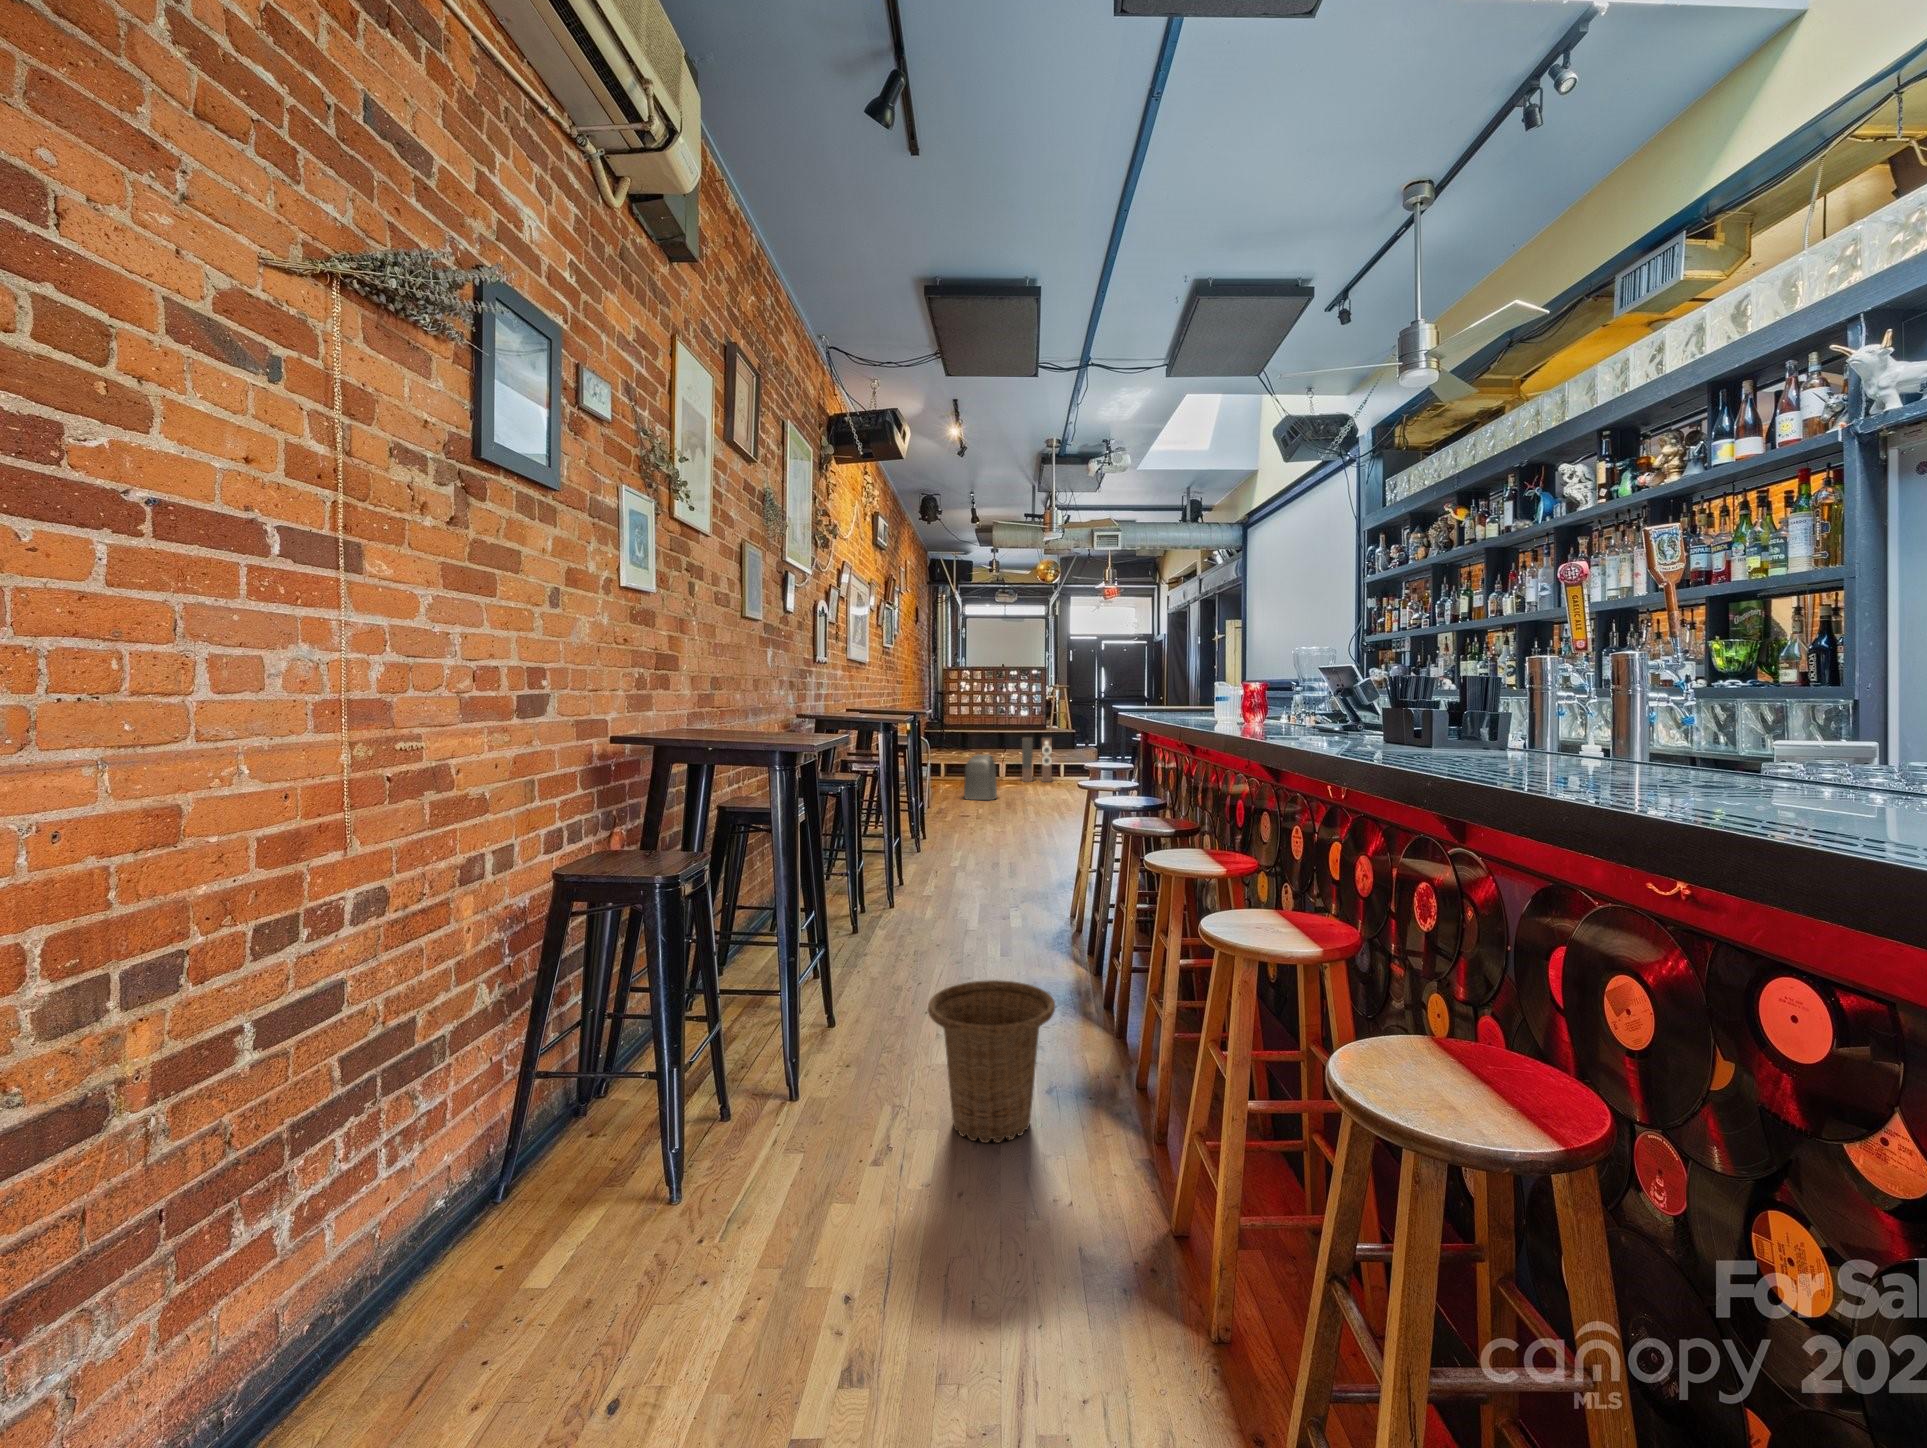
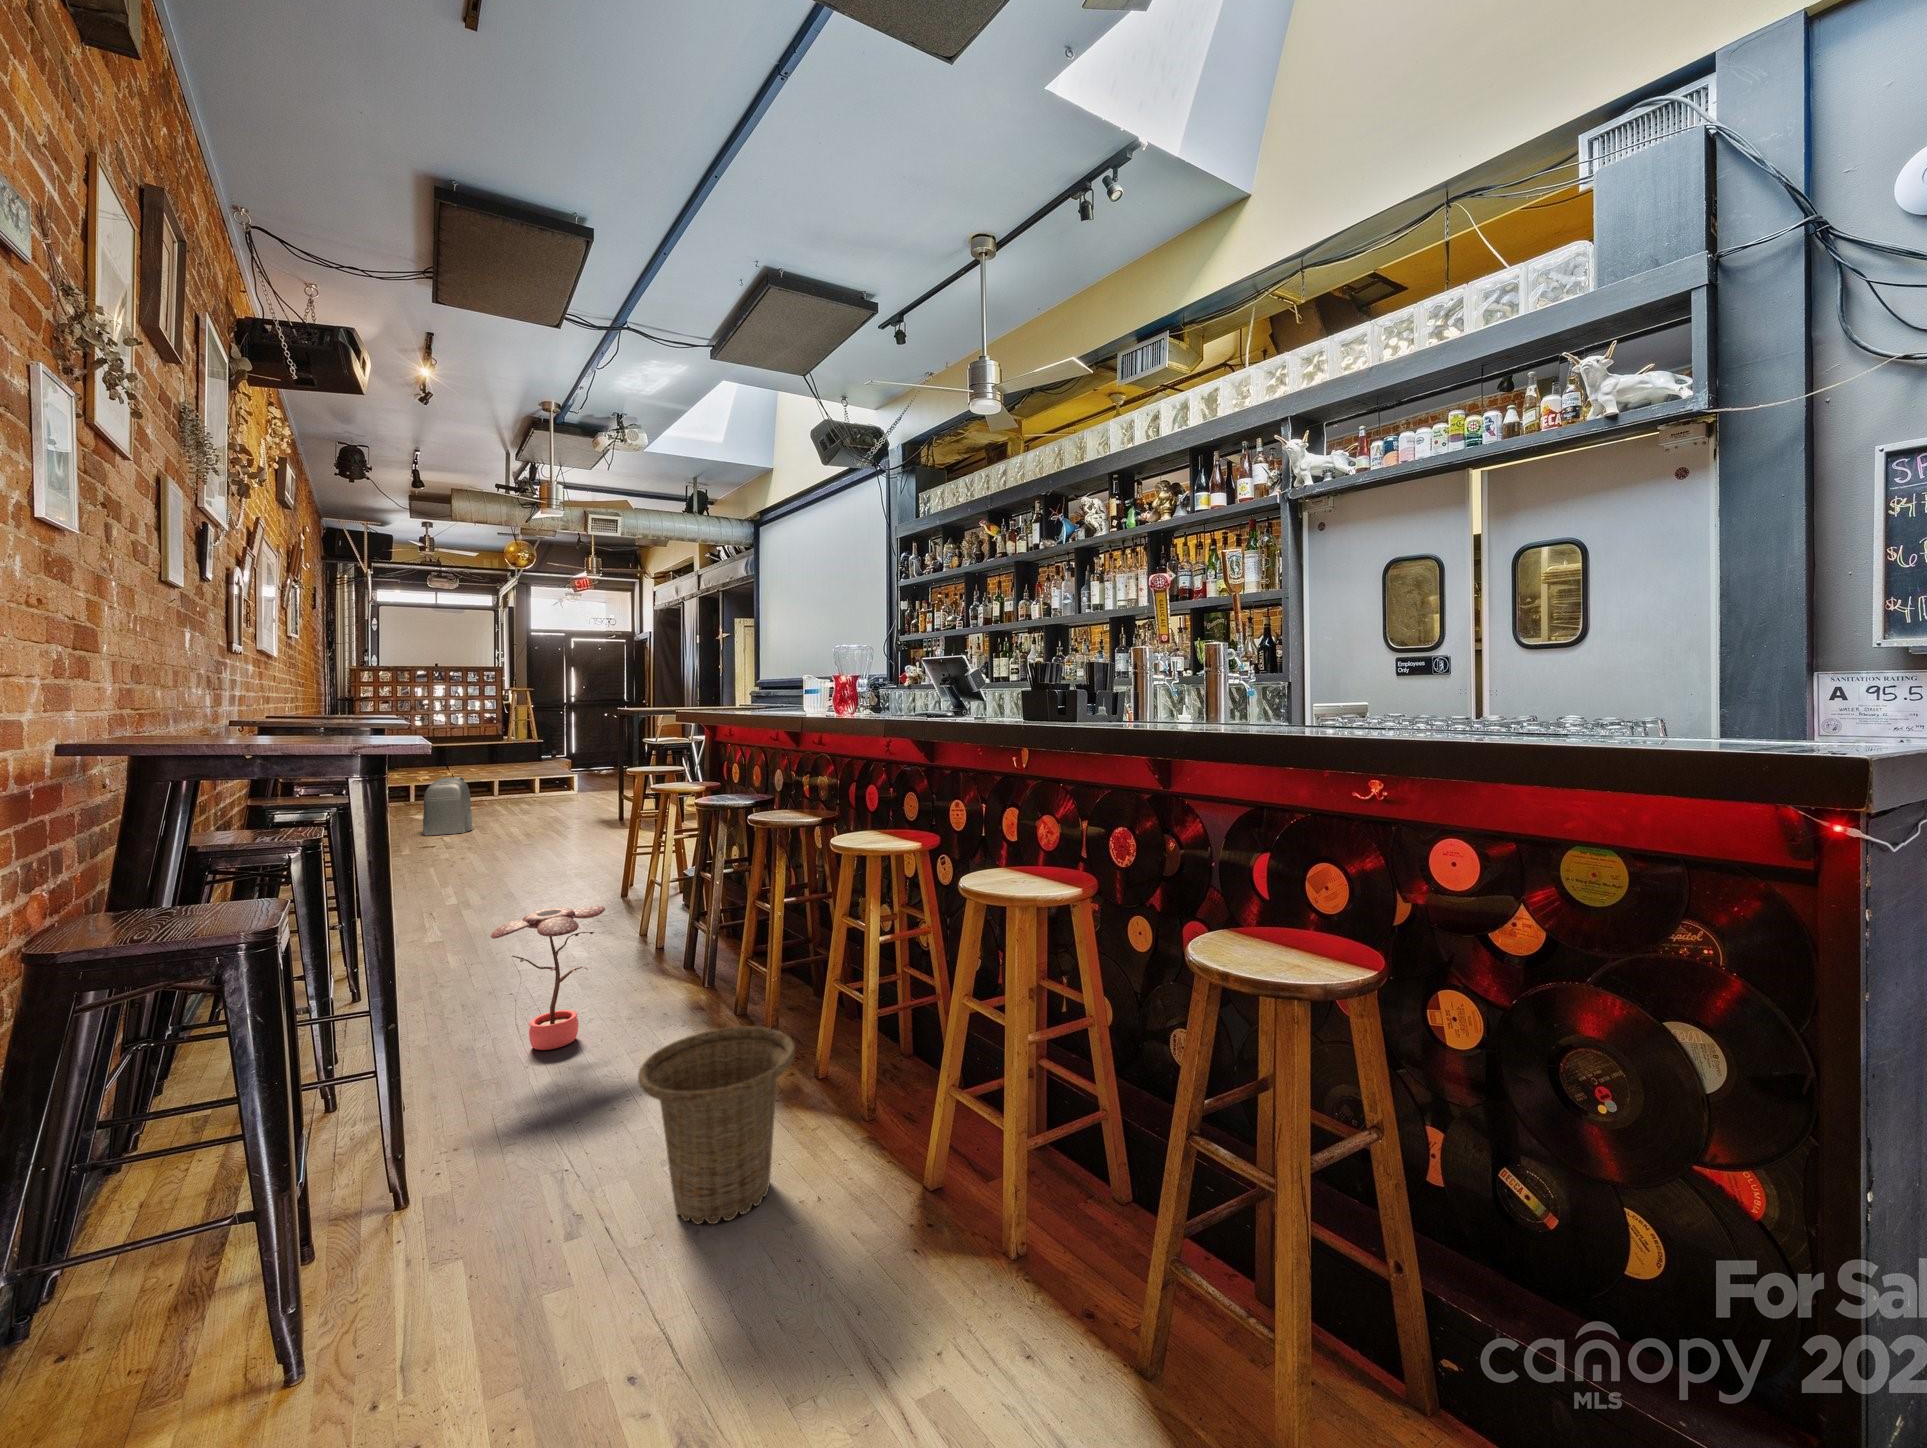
speaker: present [1022,738,1052,782] -> none [493,751,536,806]
potted plant: none [912,861,995,975] -> present [491,906,605,1050]

